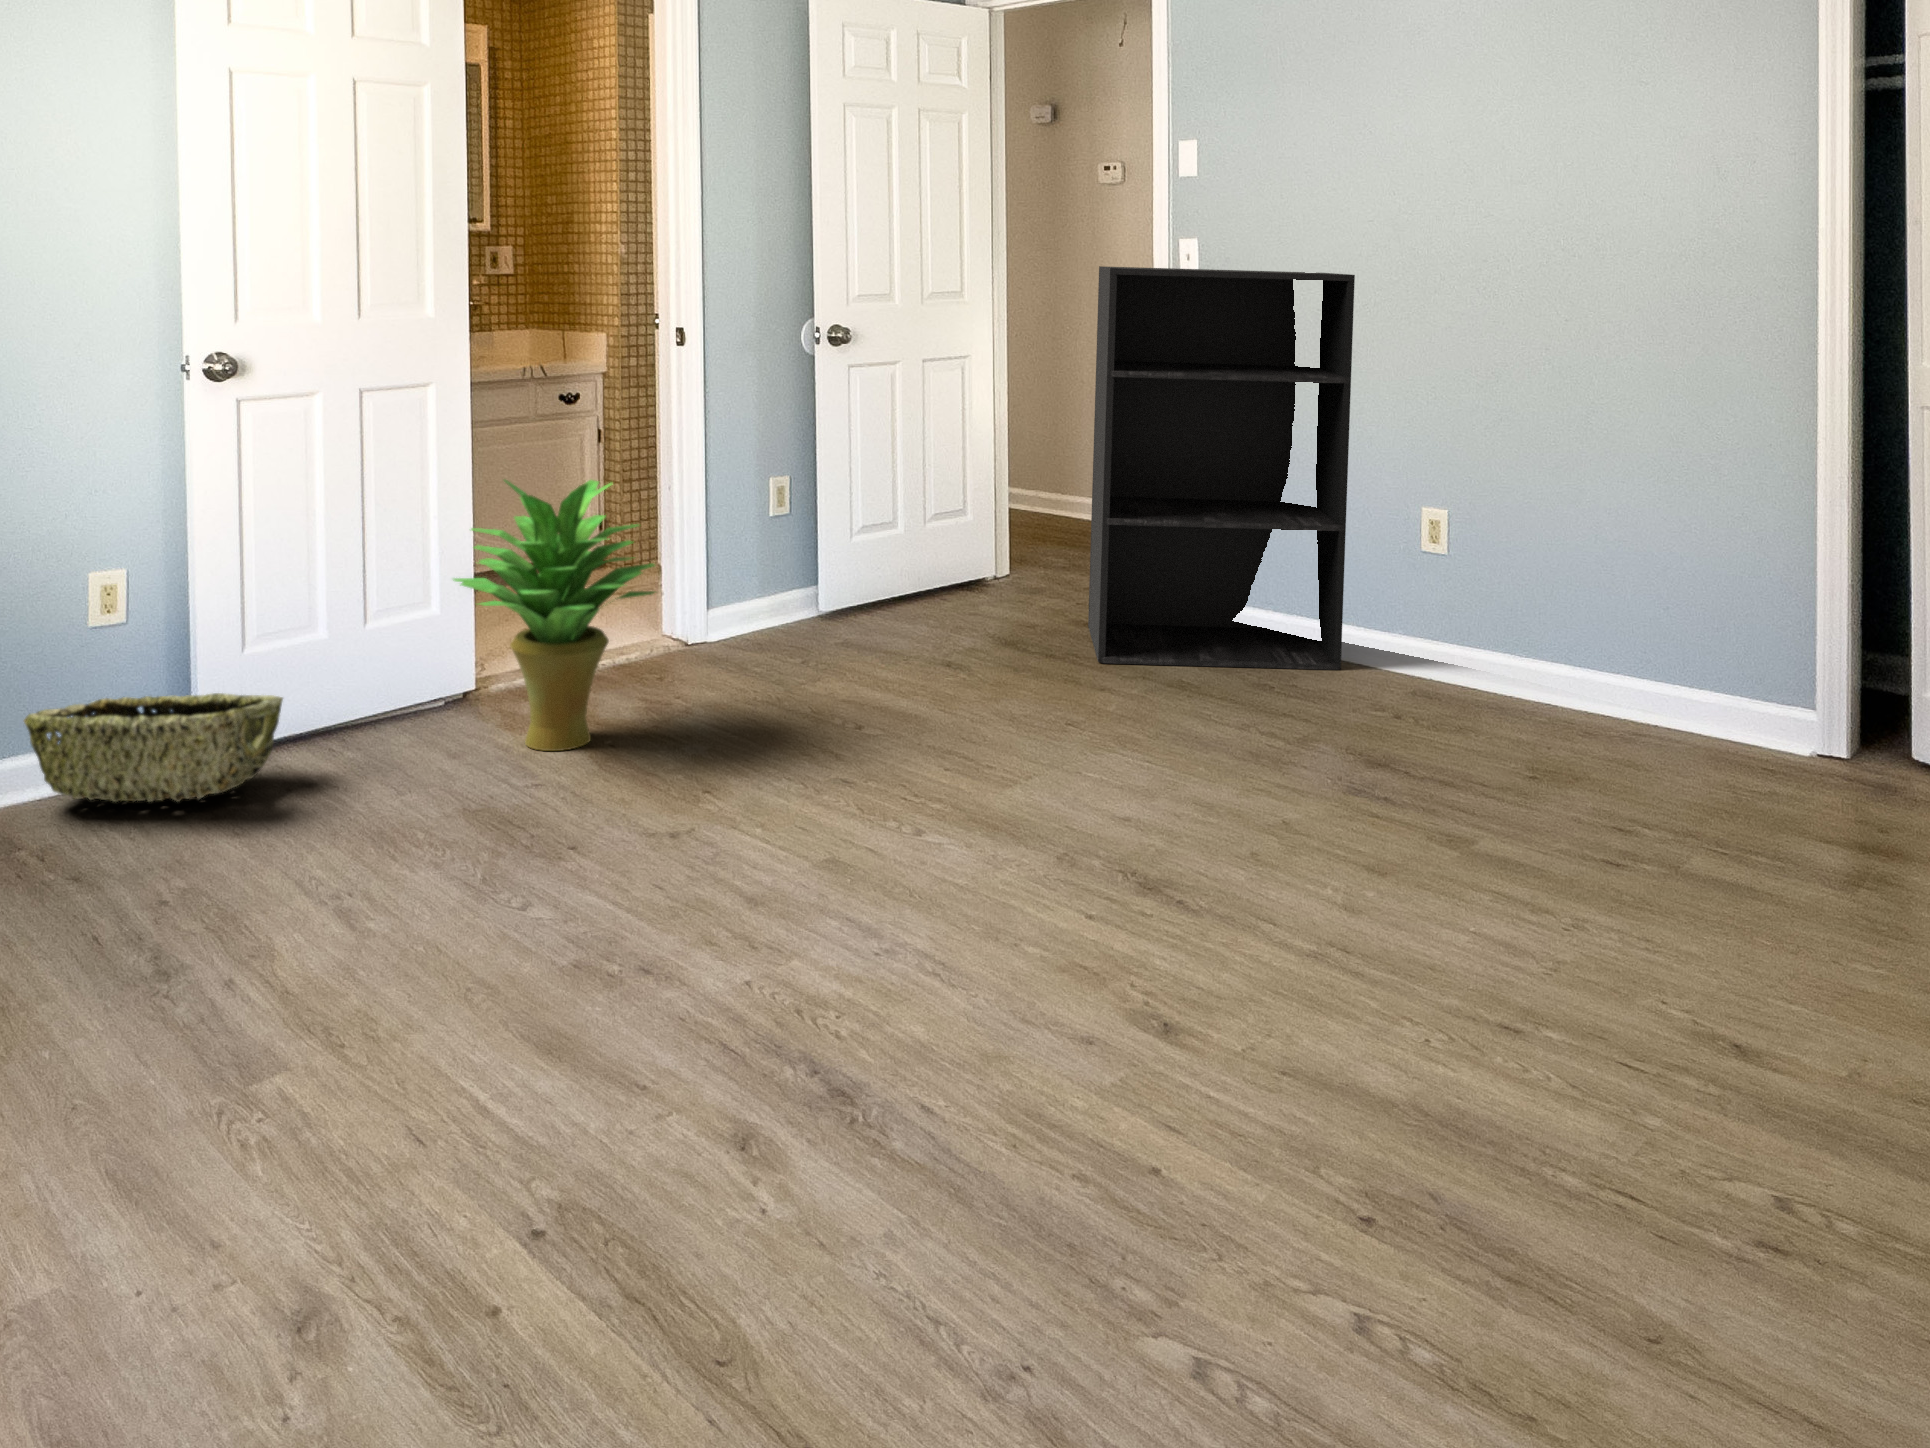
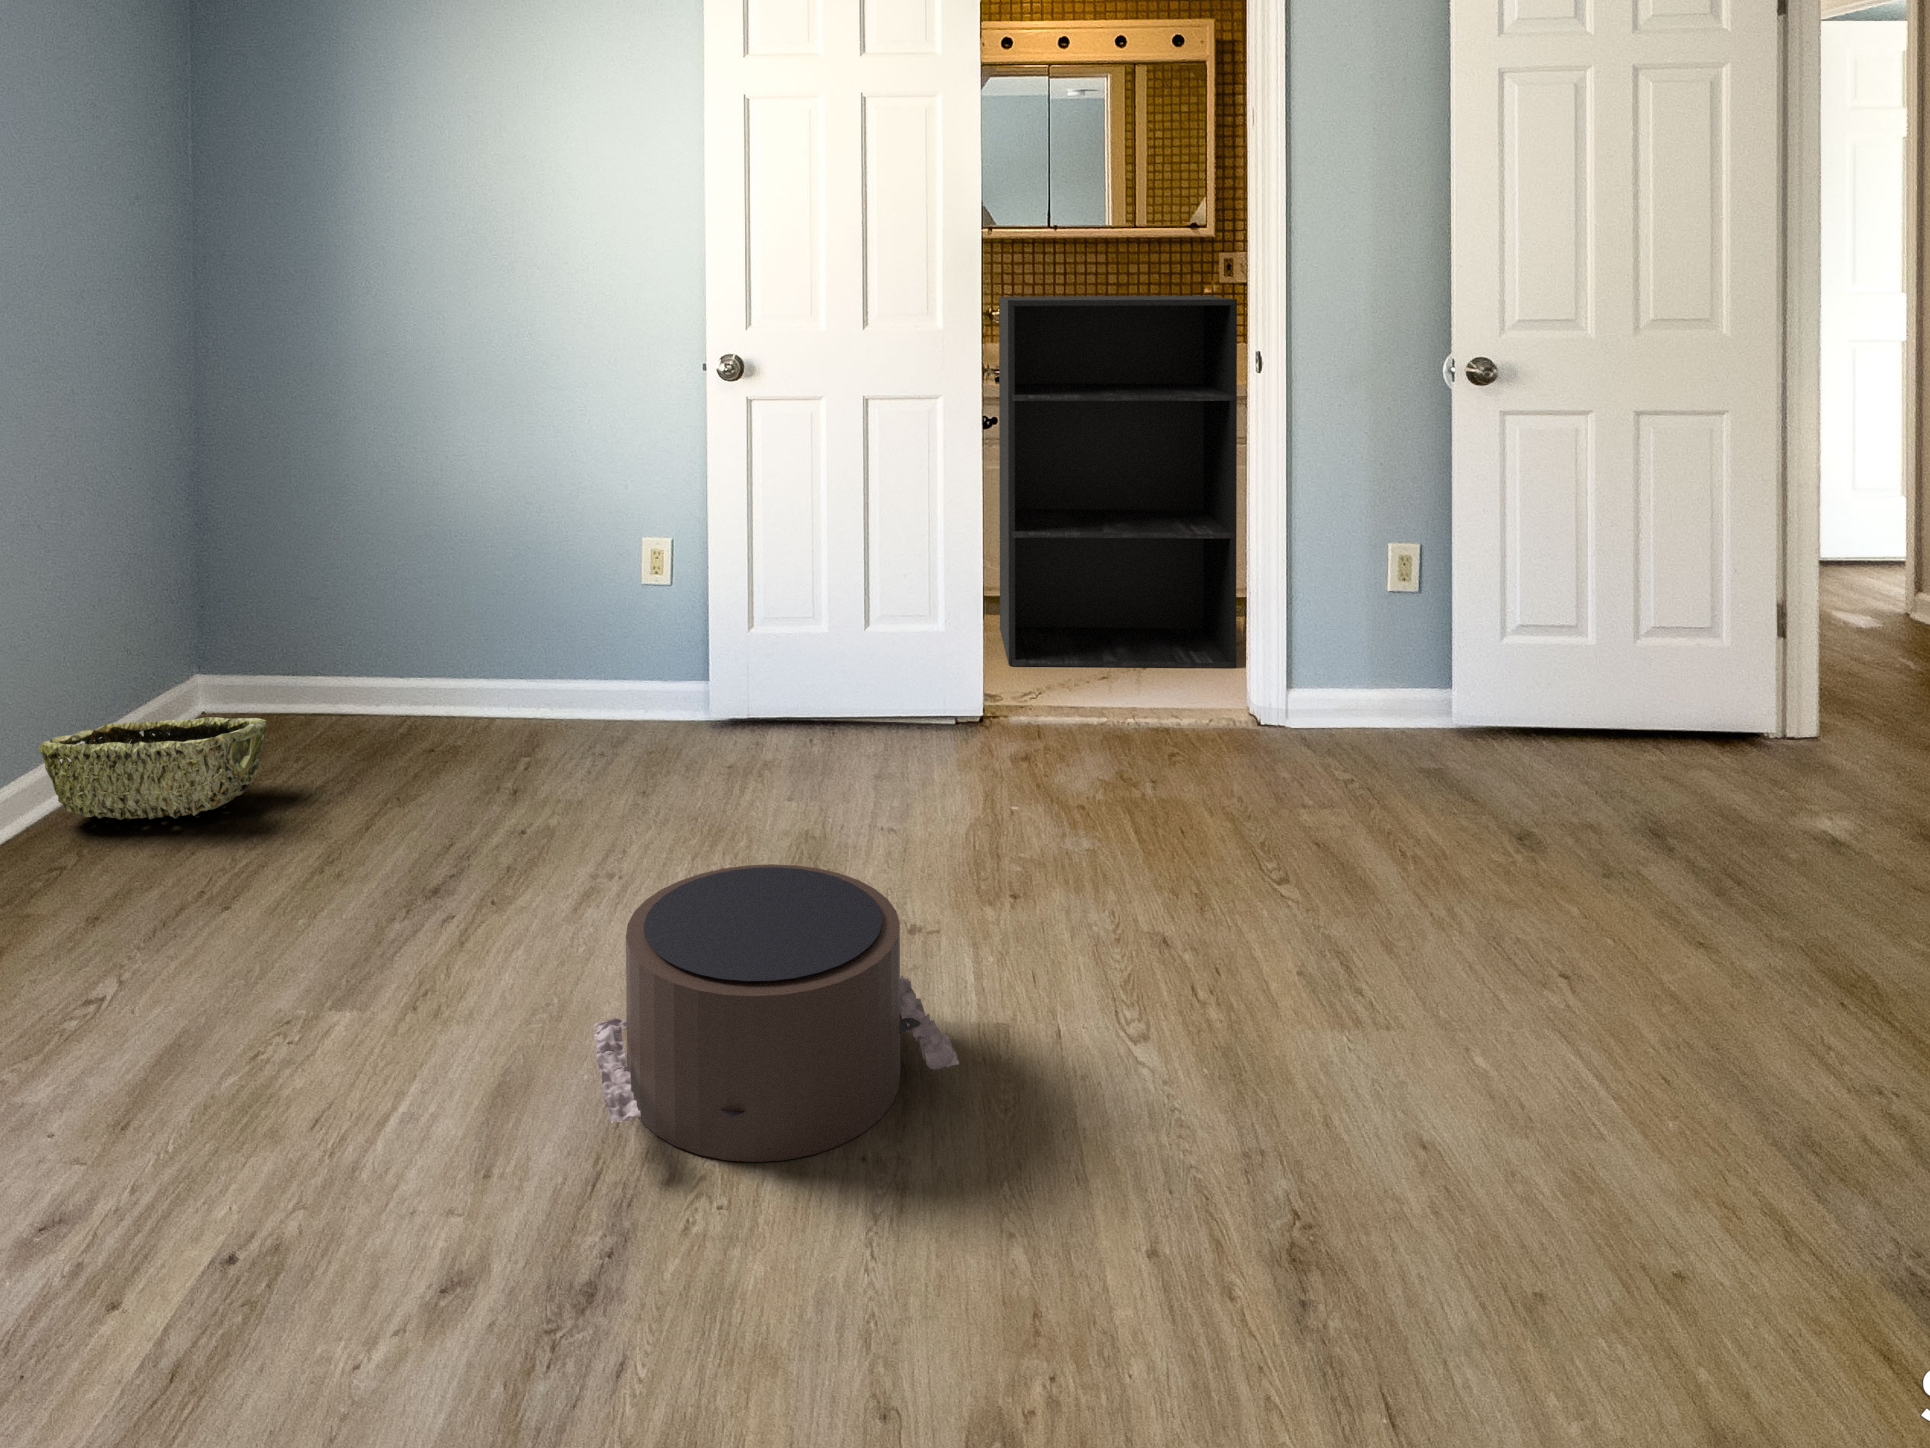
potted plant: present [453,480,655,751] -> none [413,513,600,762]
pouf: none [652,850,1052,1163] -> present [594,864,959,1162]

